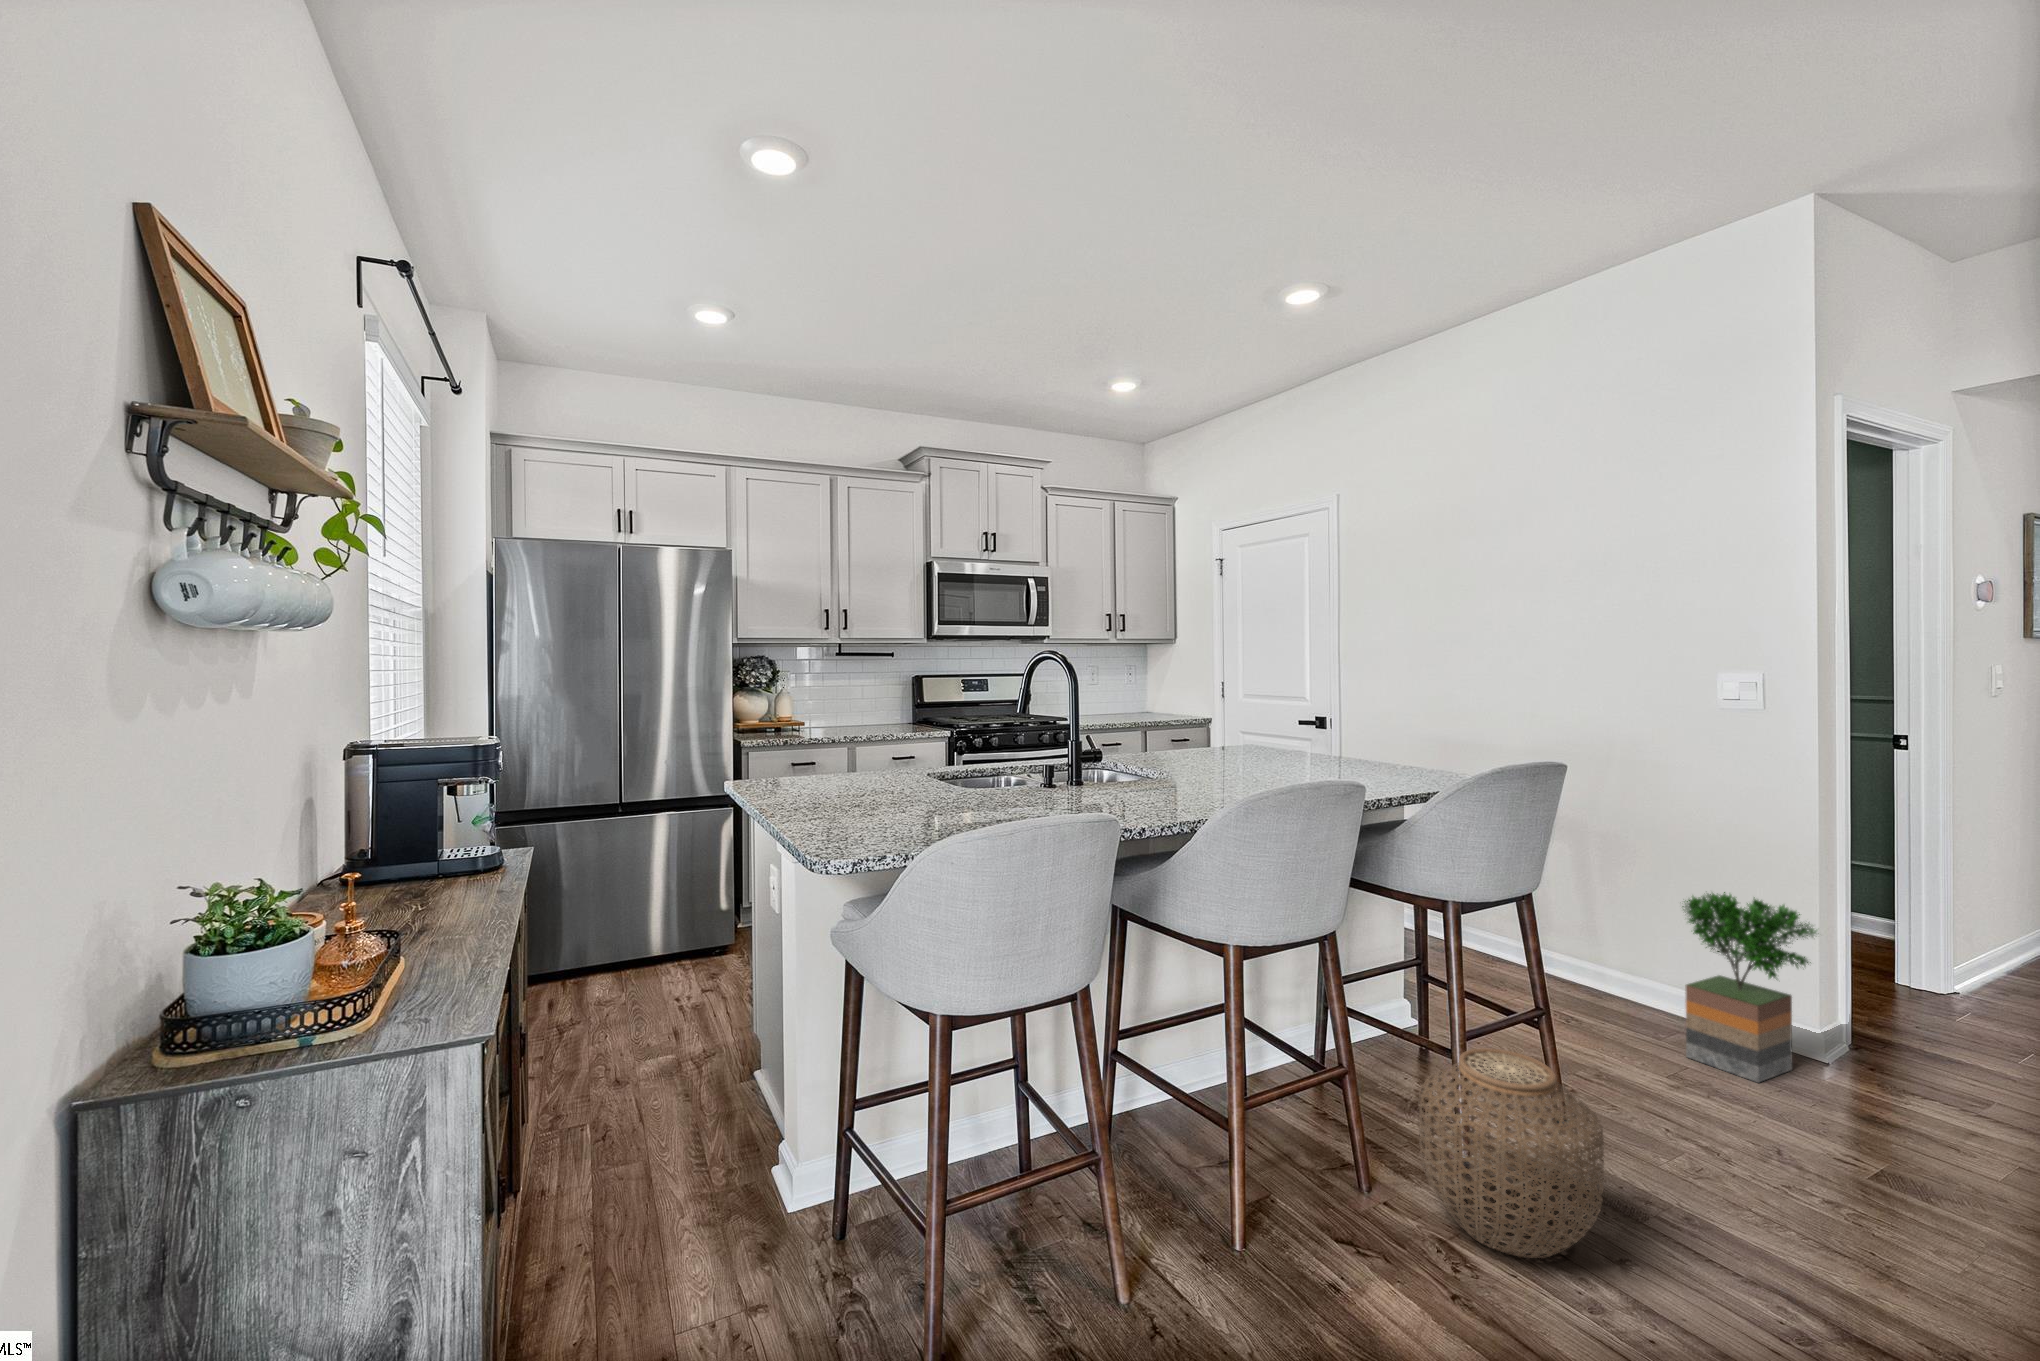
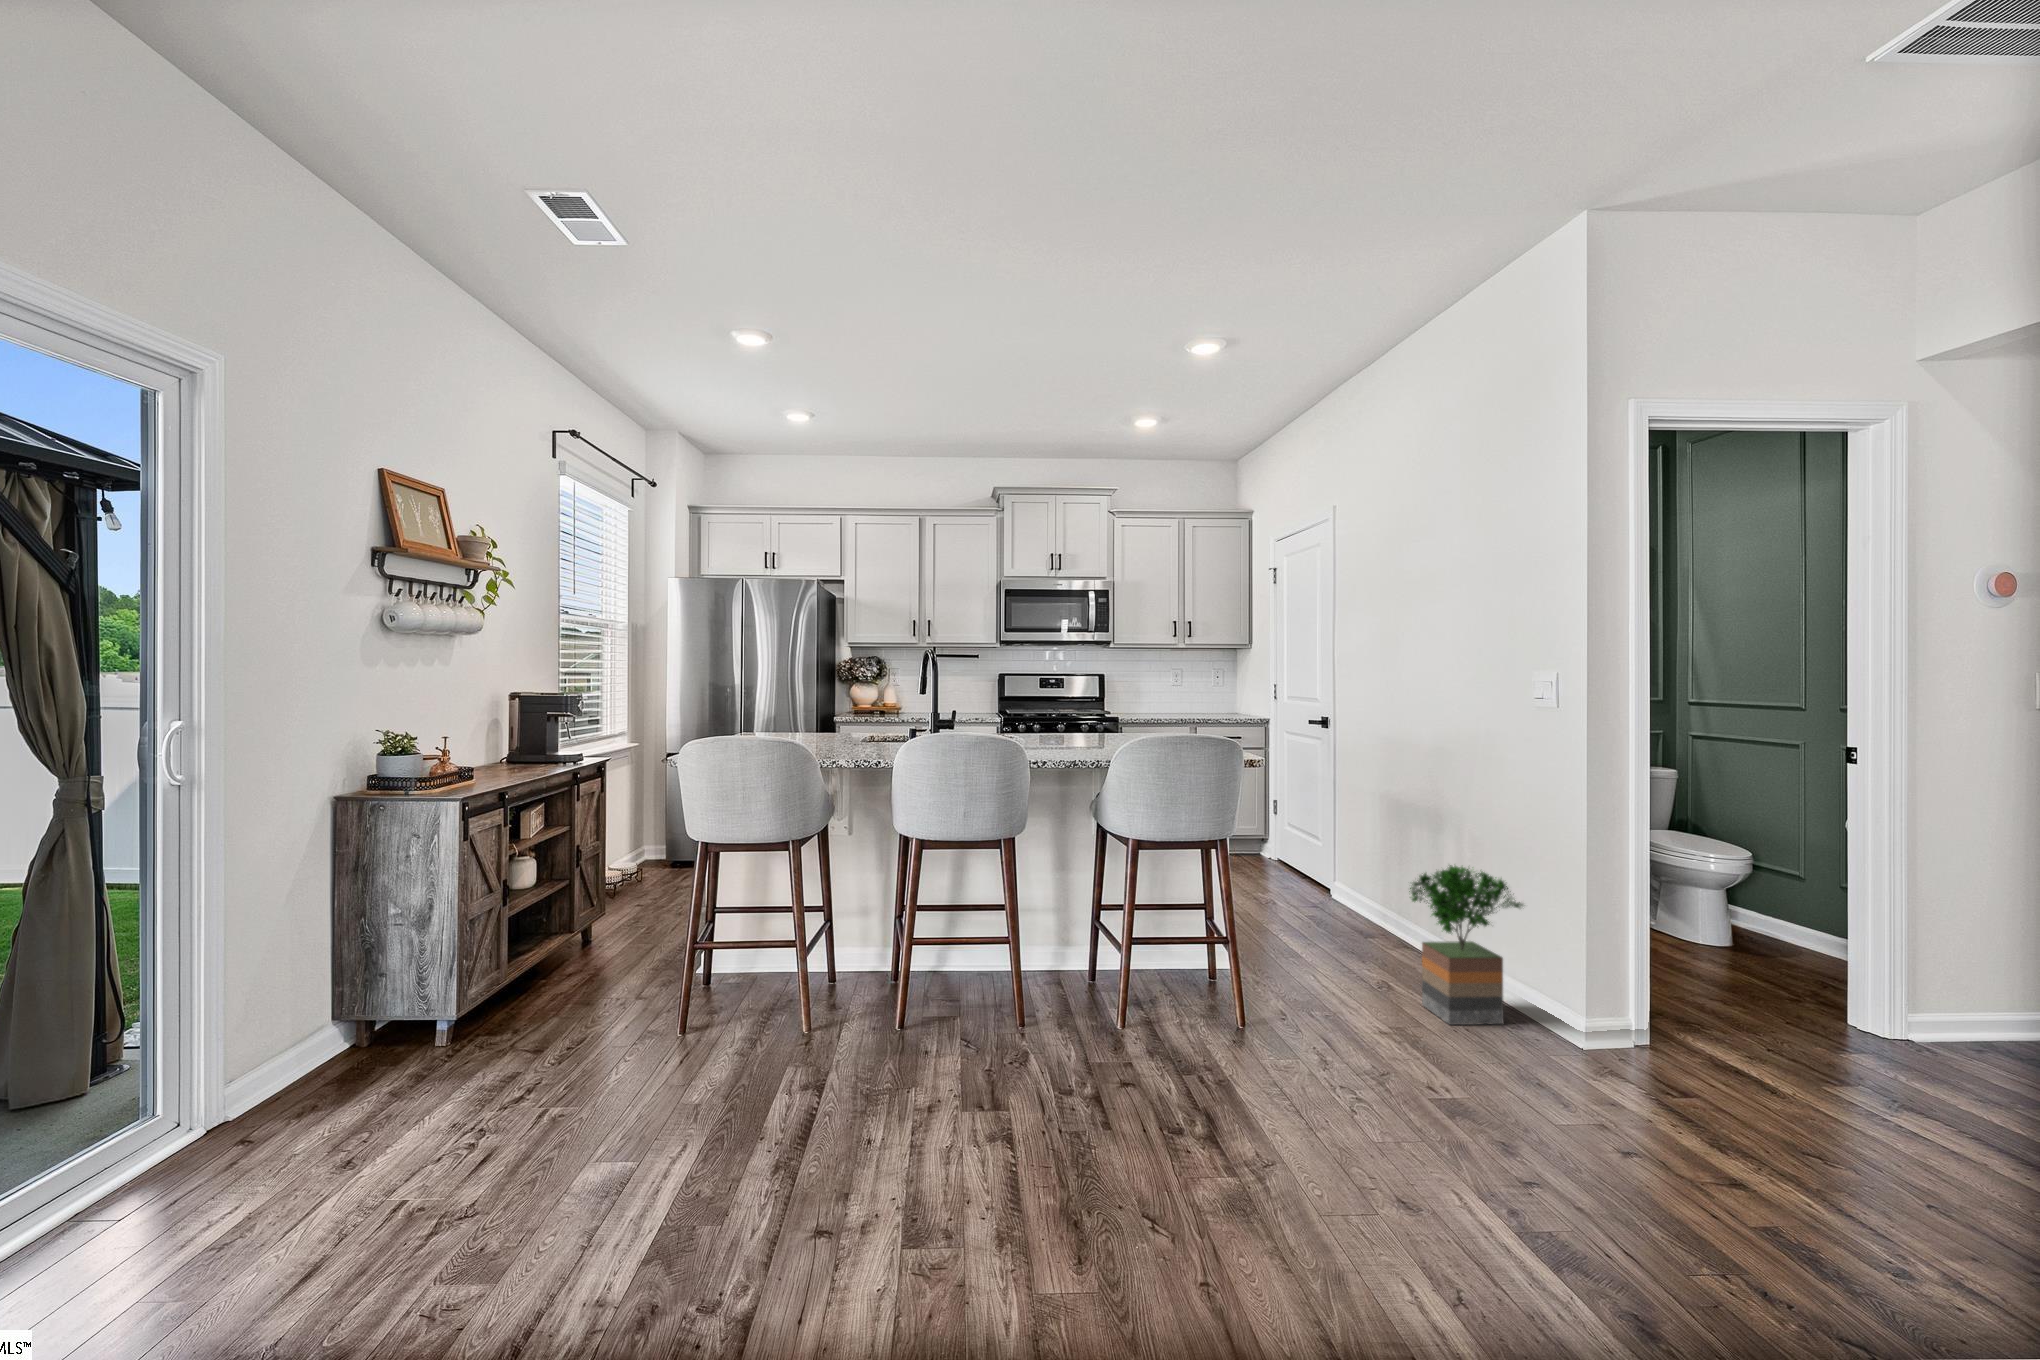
woven basket: present [1419,1048,1604,1258] -> none [1023,924,1132,1056]

